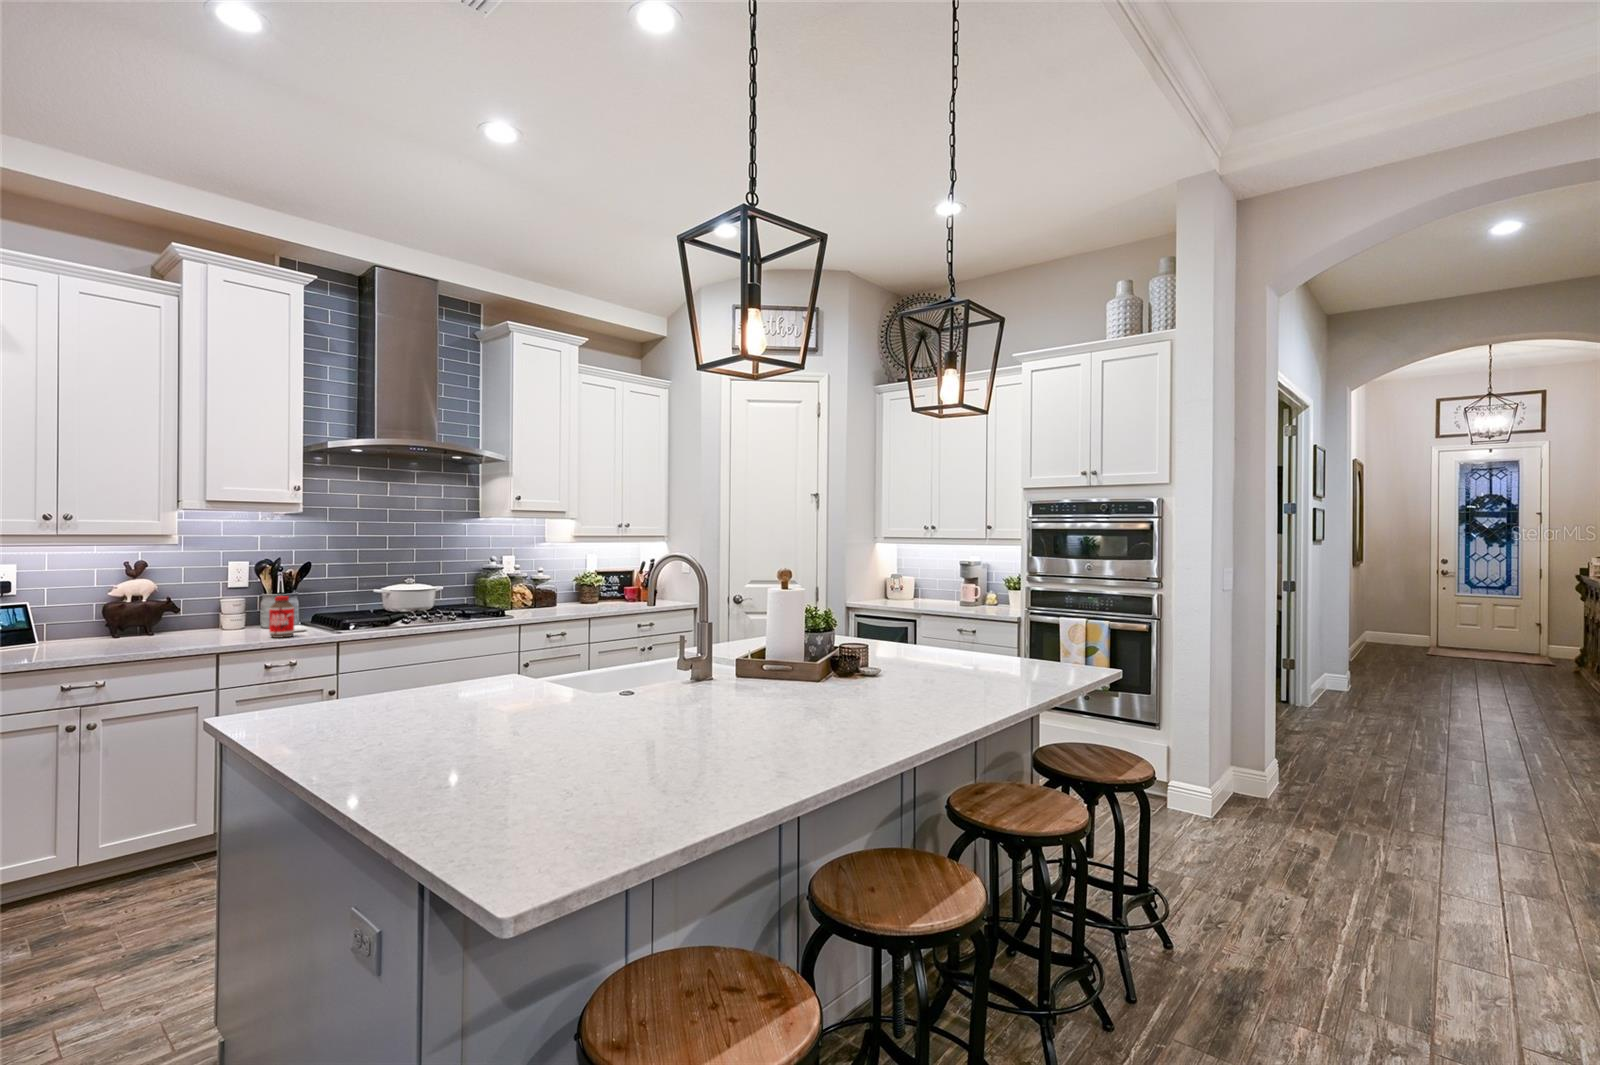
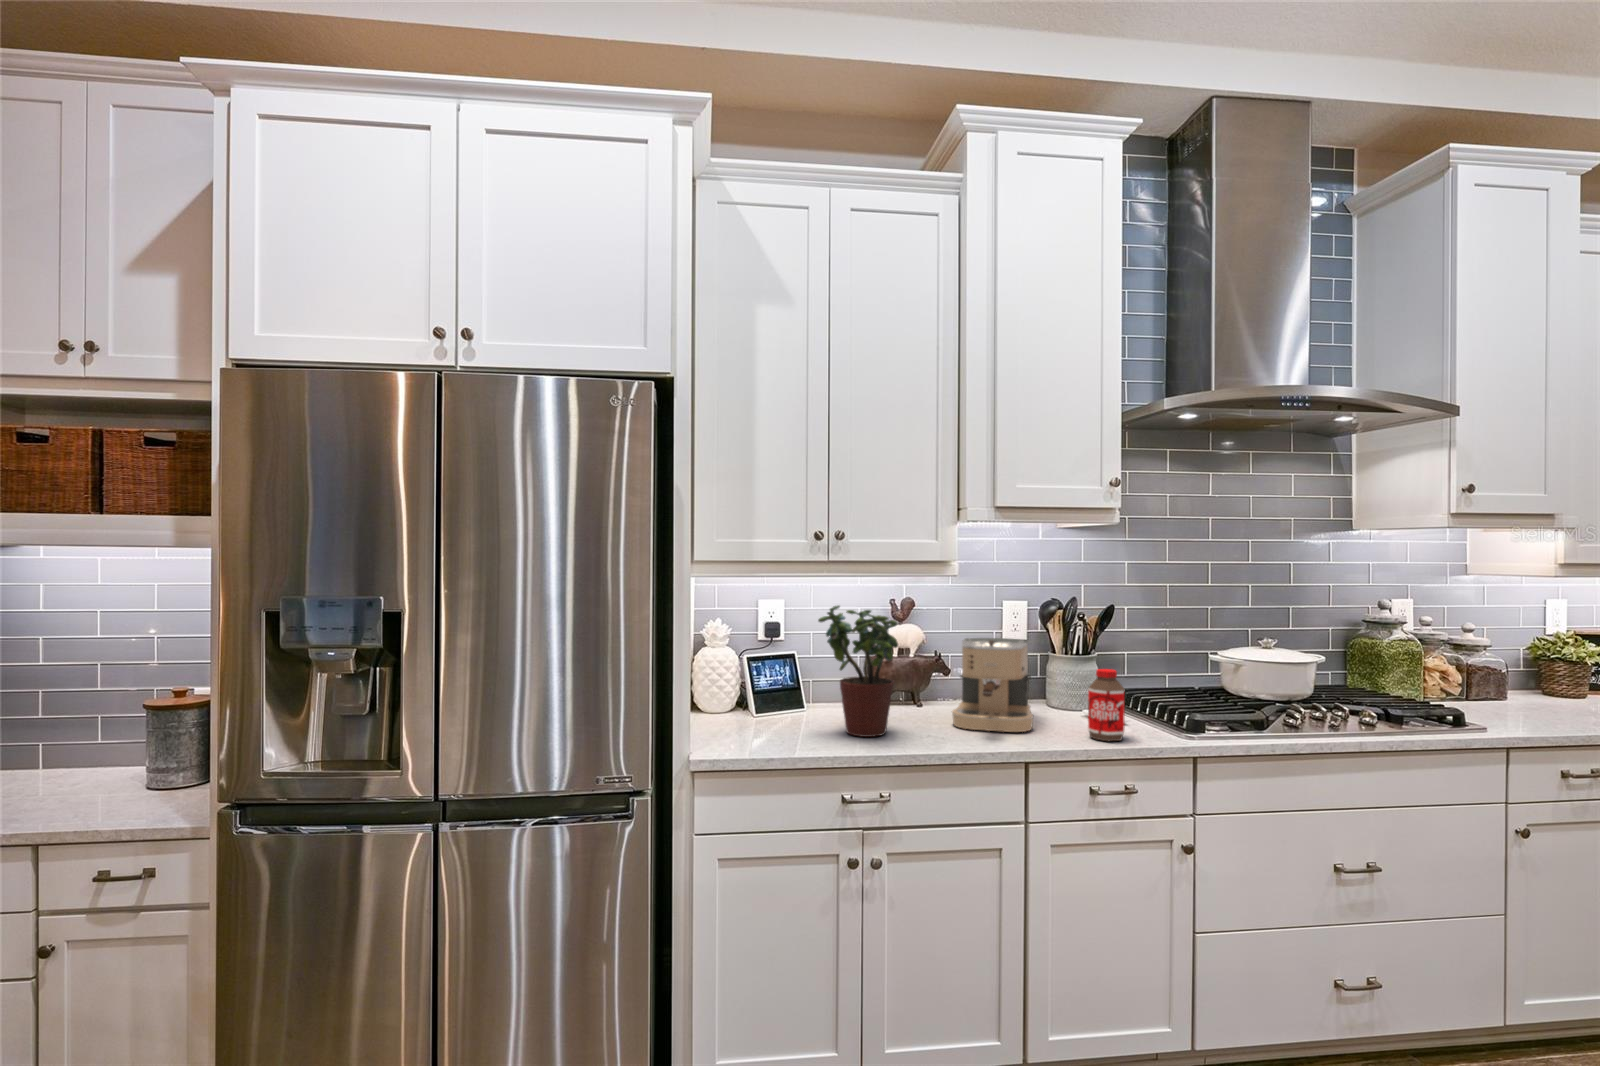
potted plant: none [47,563,121,651] -> present [818,605,898,737]
coffee maker: none [170,583,235,641] -> present [952,638,1033,732]

